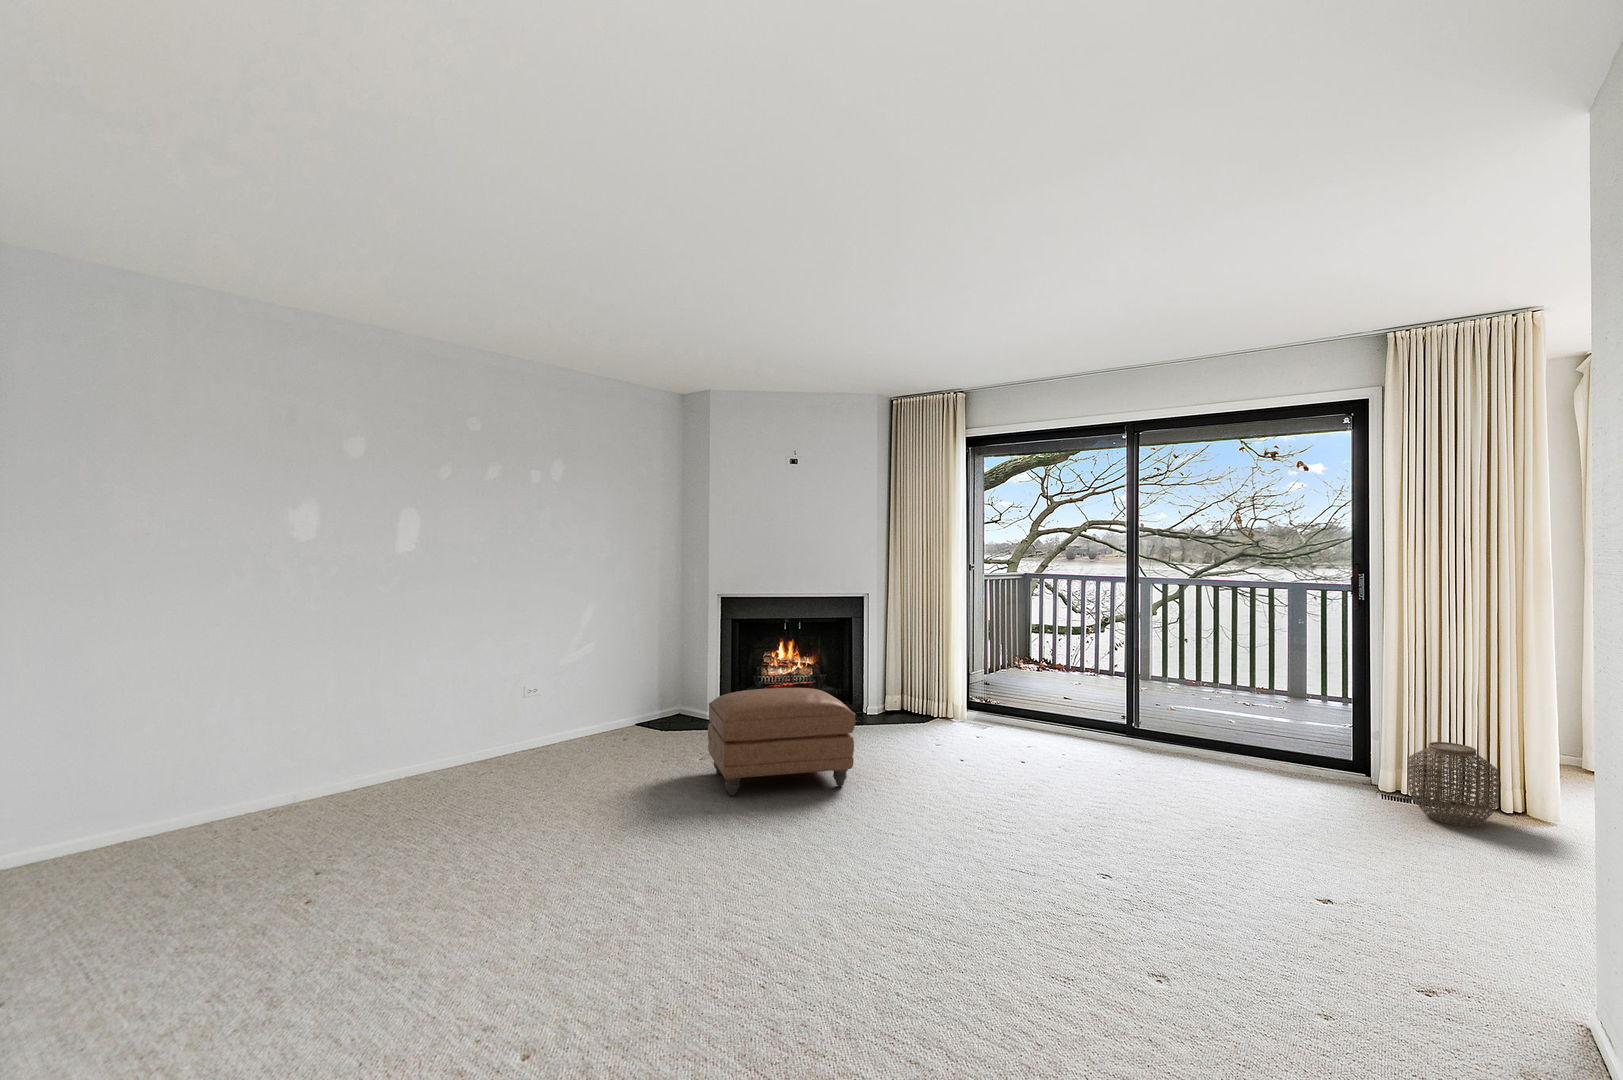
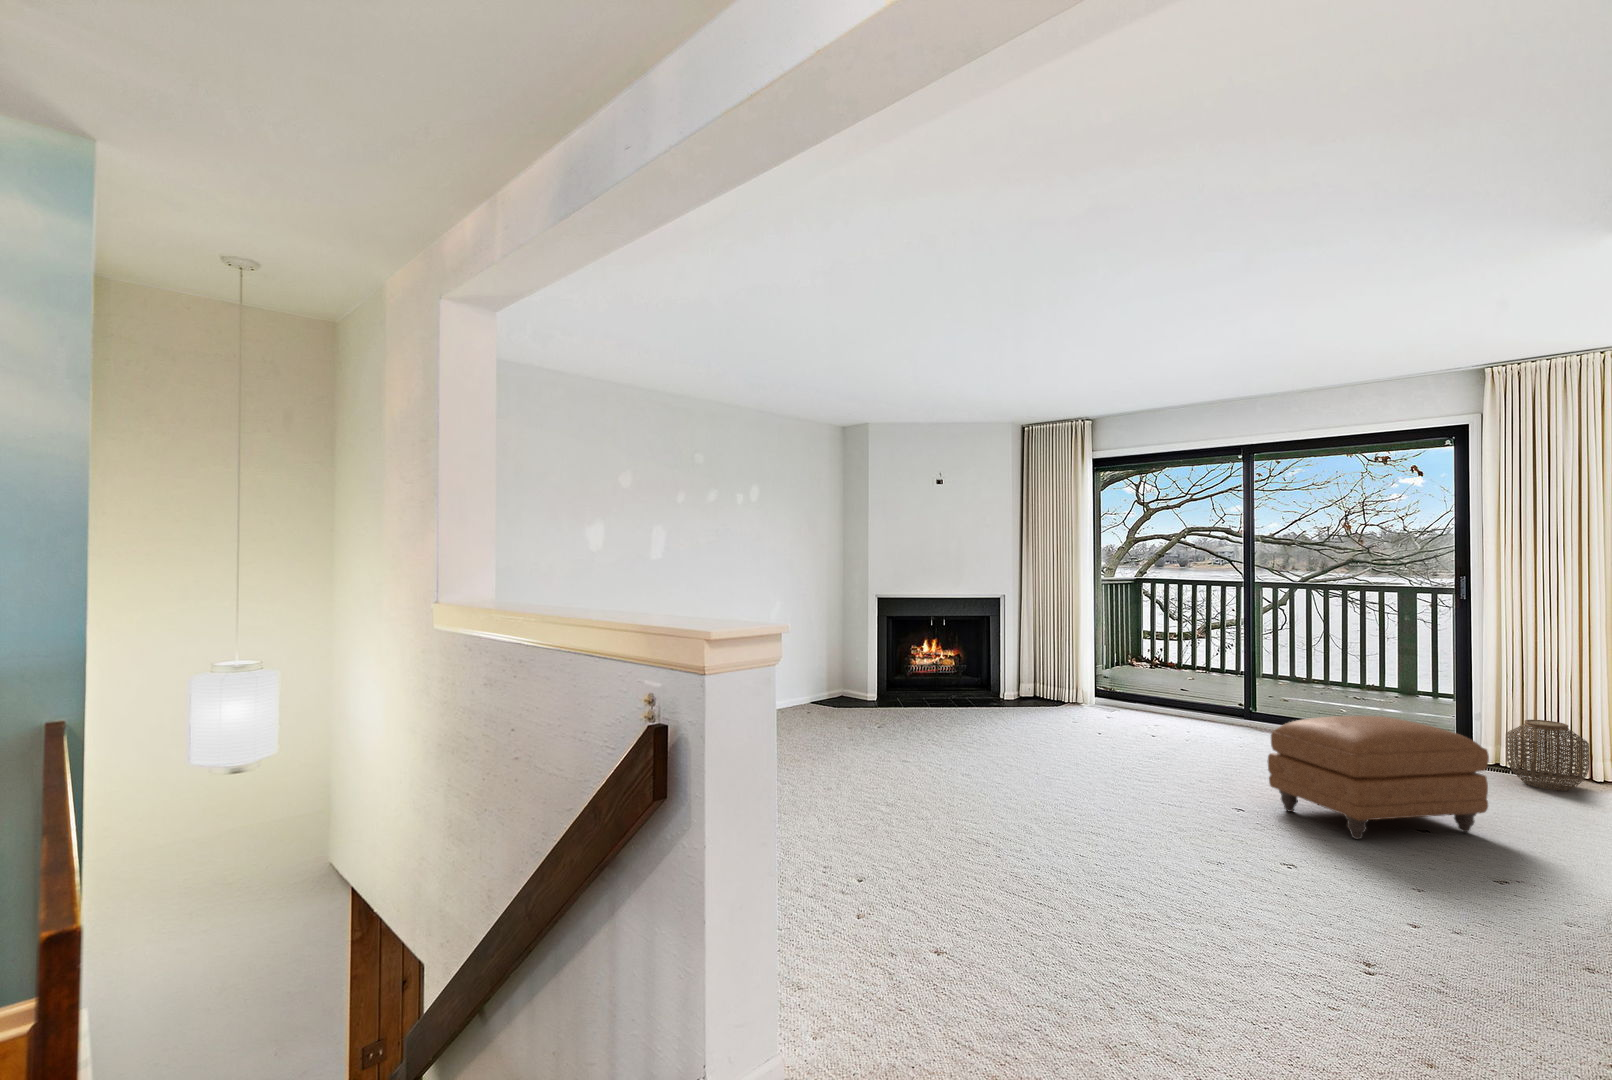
ottoman: present [708,688,855,796] -> present [1268,716,1489,839]

